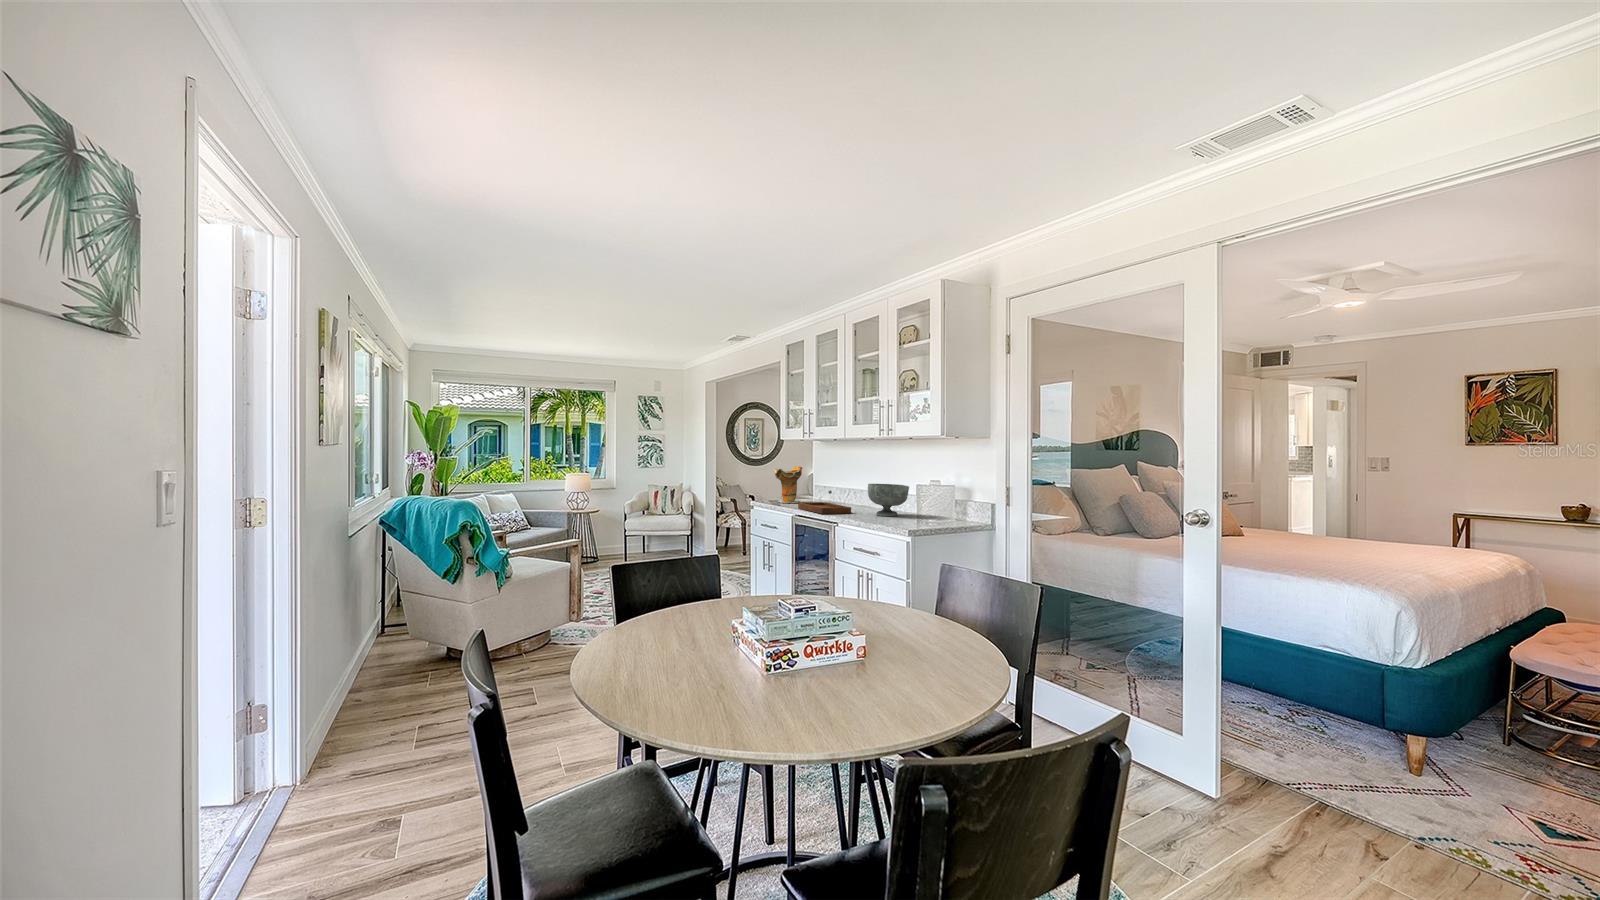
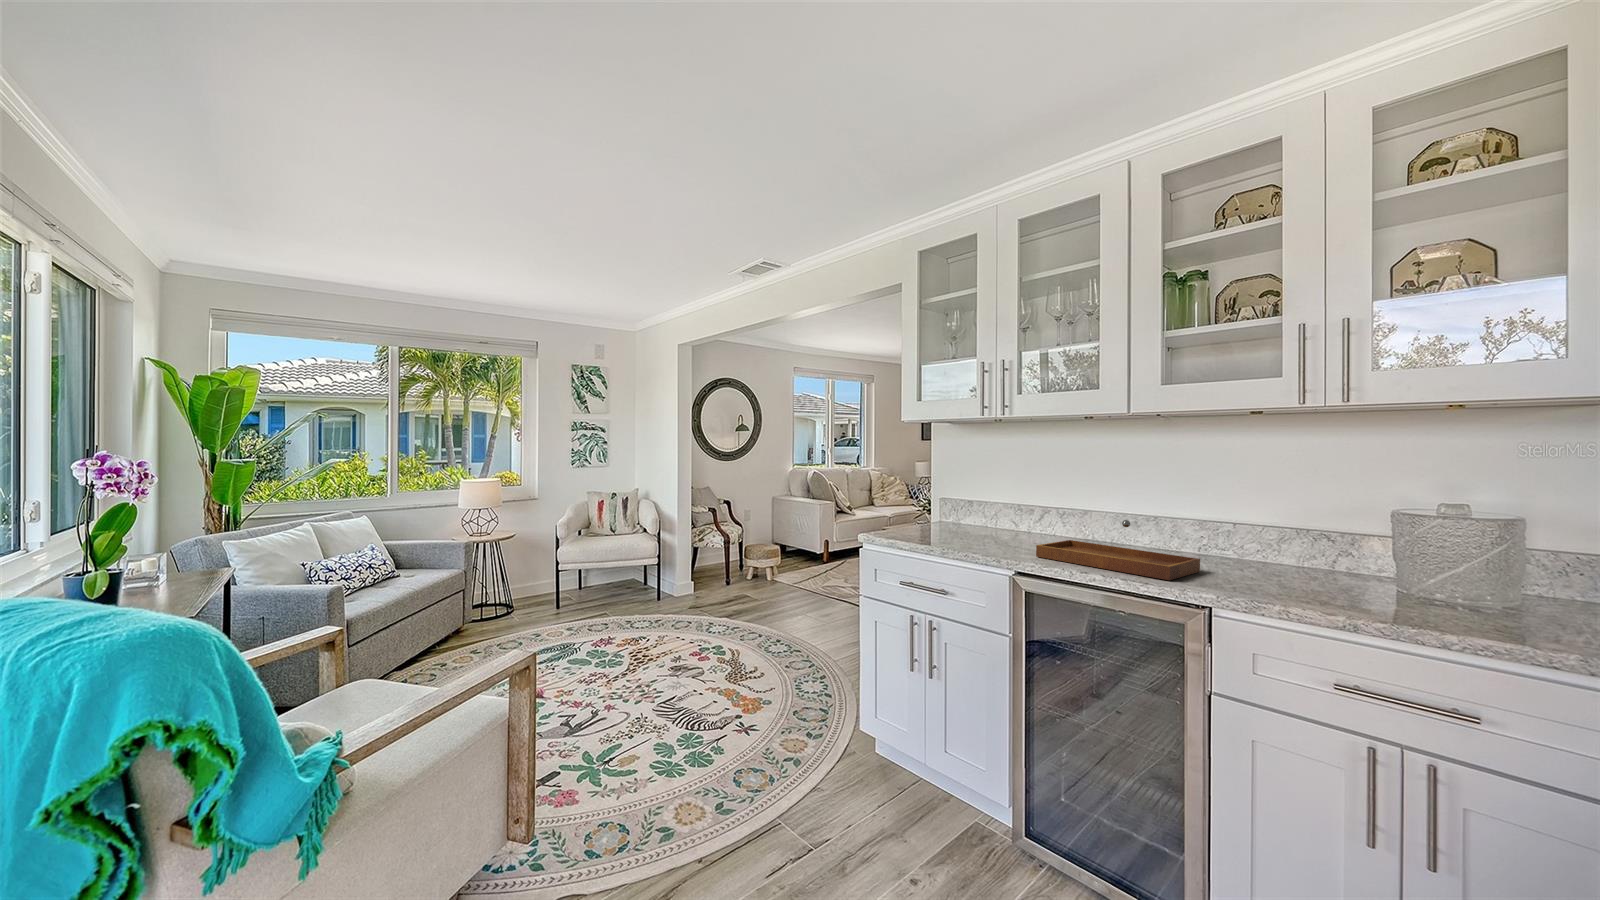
decorative vase: present [774,466,802,503] -> none [920,467,973,538]
decorative bowl: present [868,484,909,516] -> none [1233,505,1356,580]

